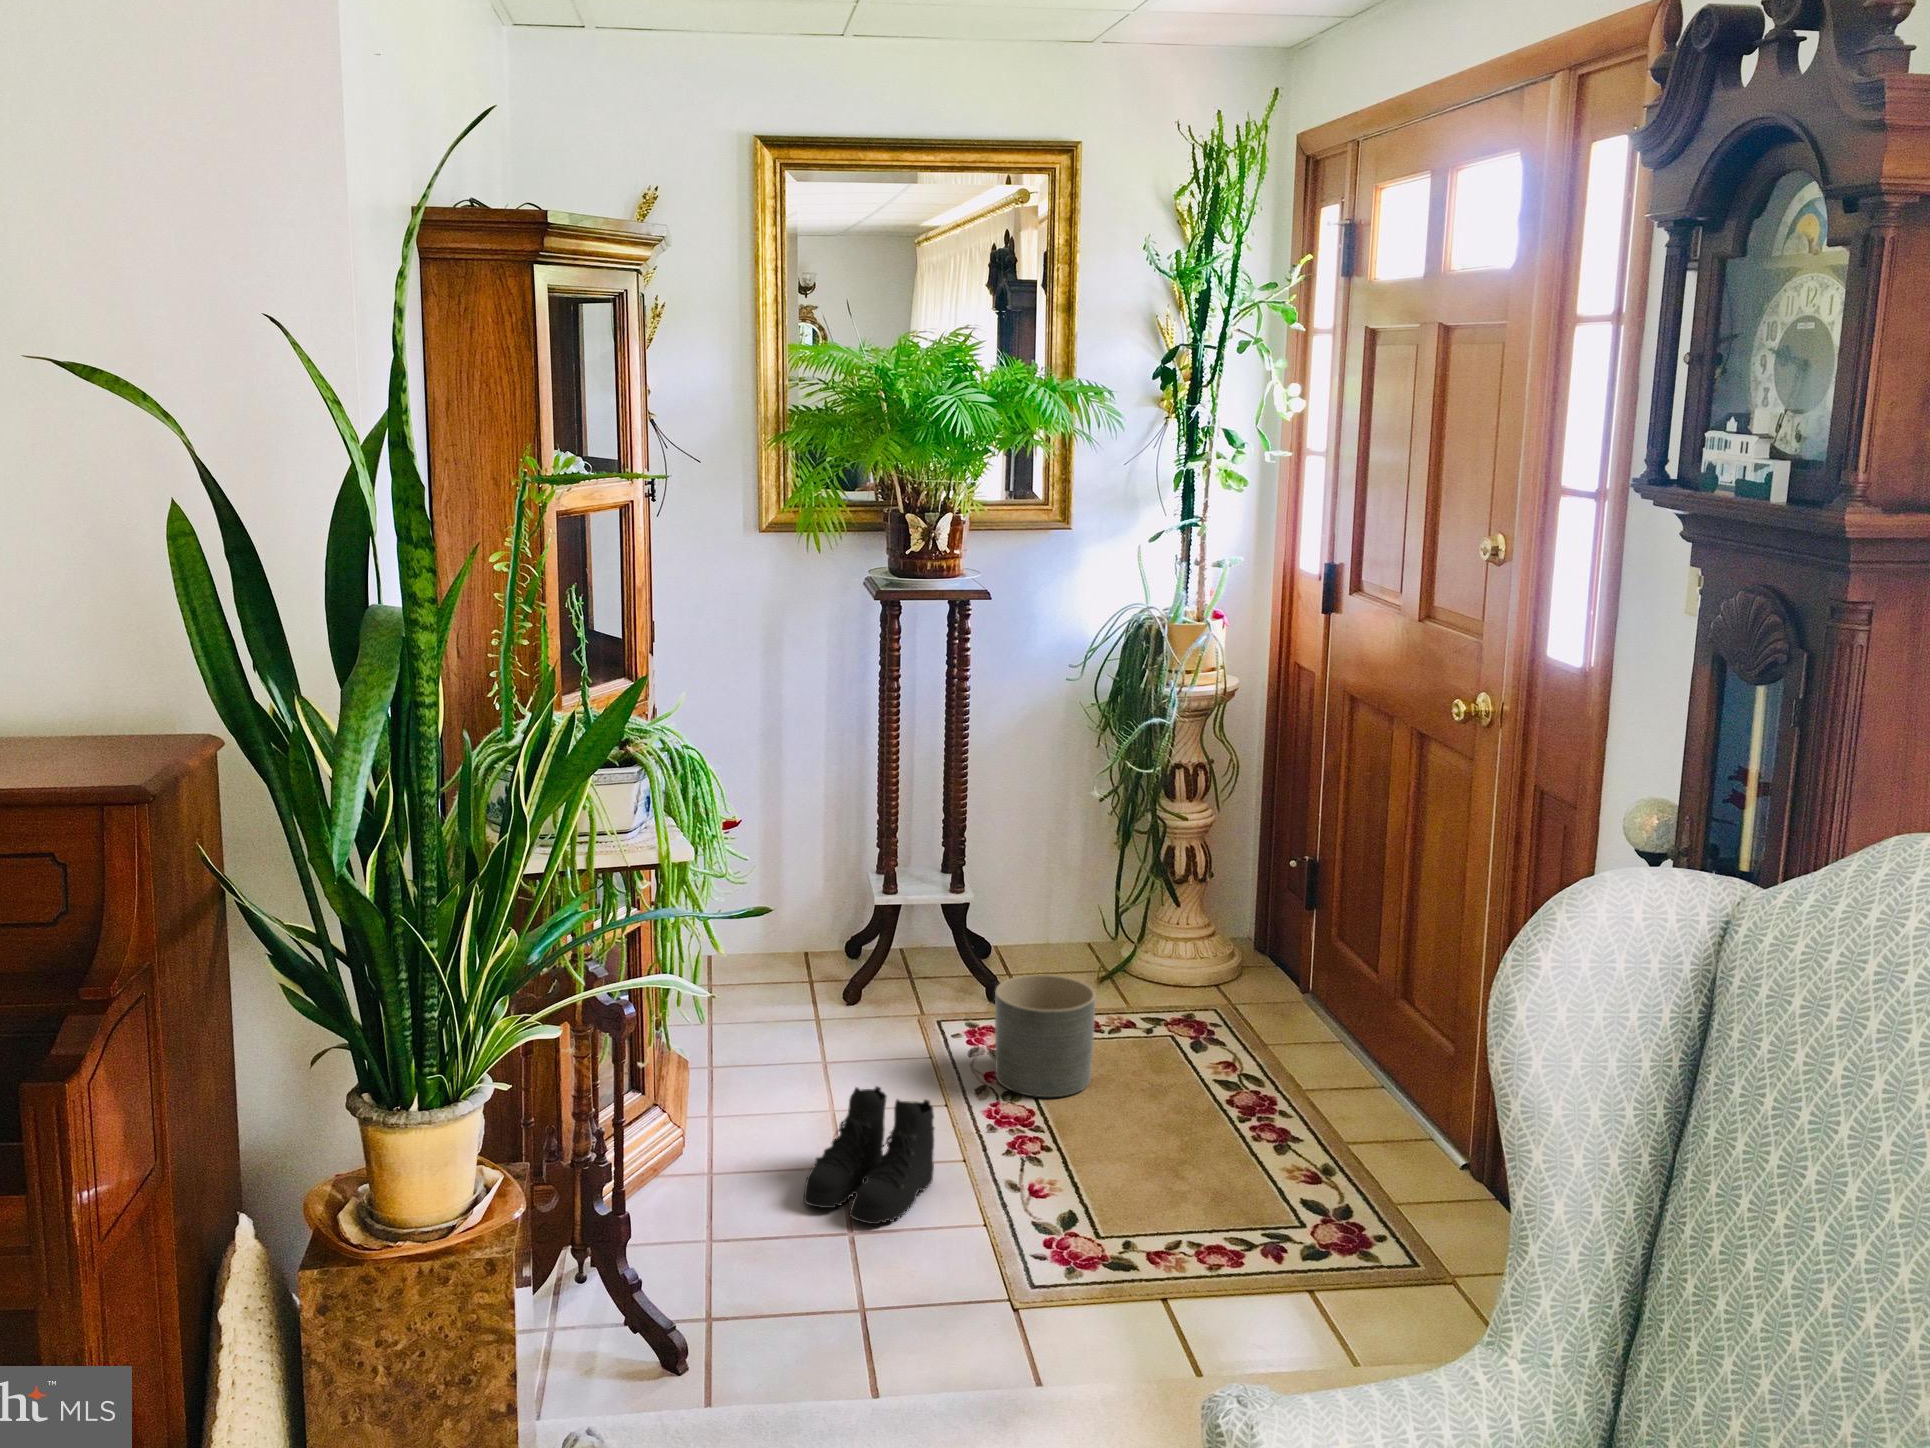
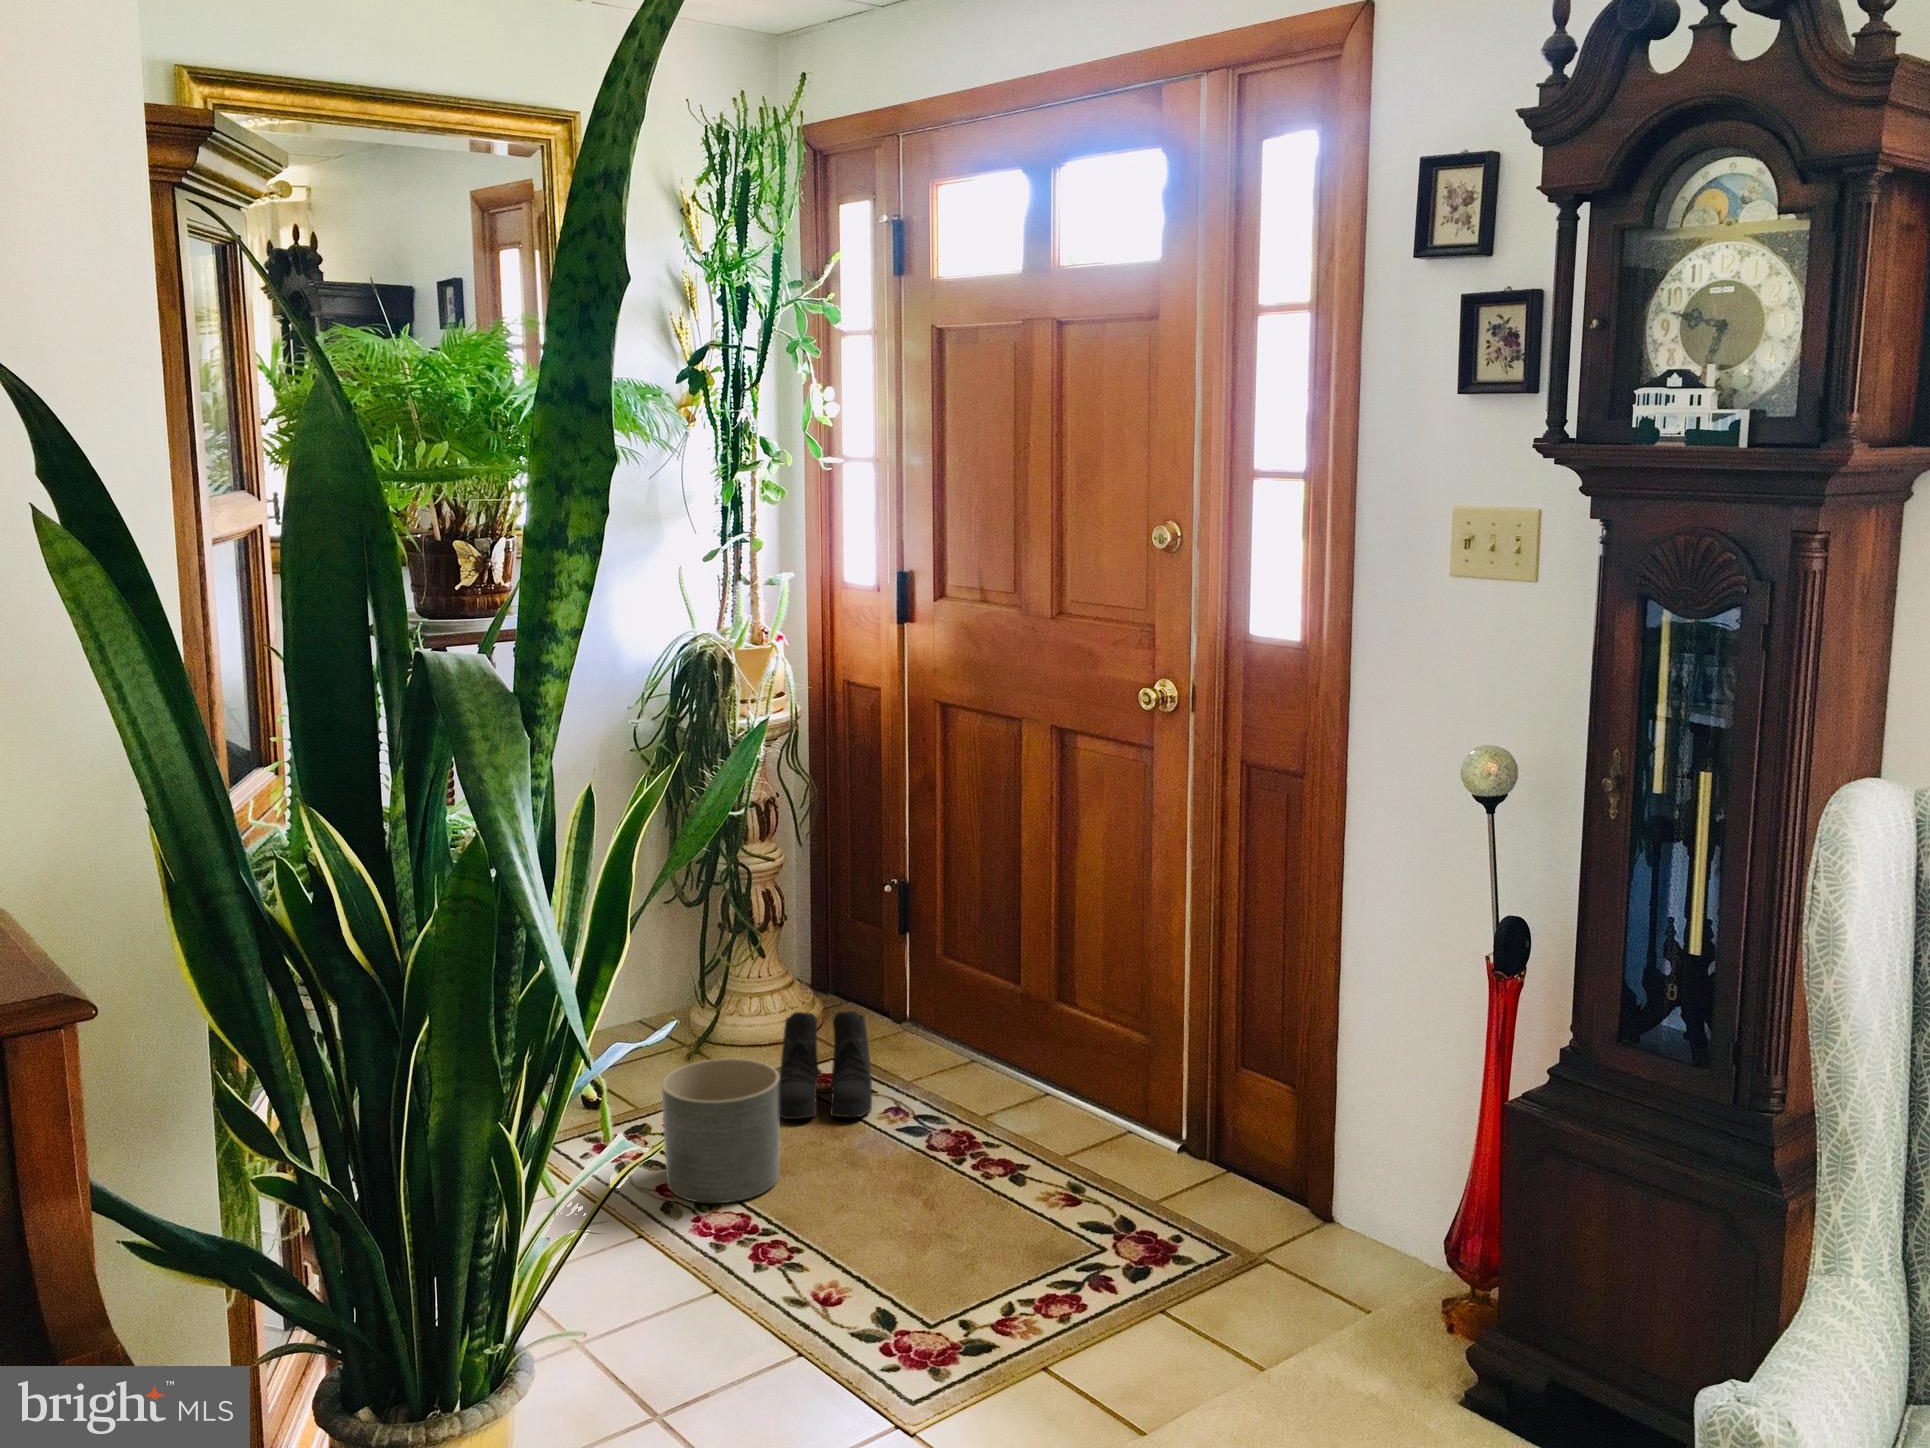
boots: present [804,1087,935,1224] -> present [779,1011,872,1119]

